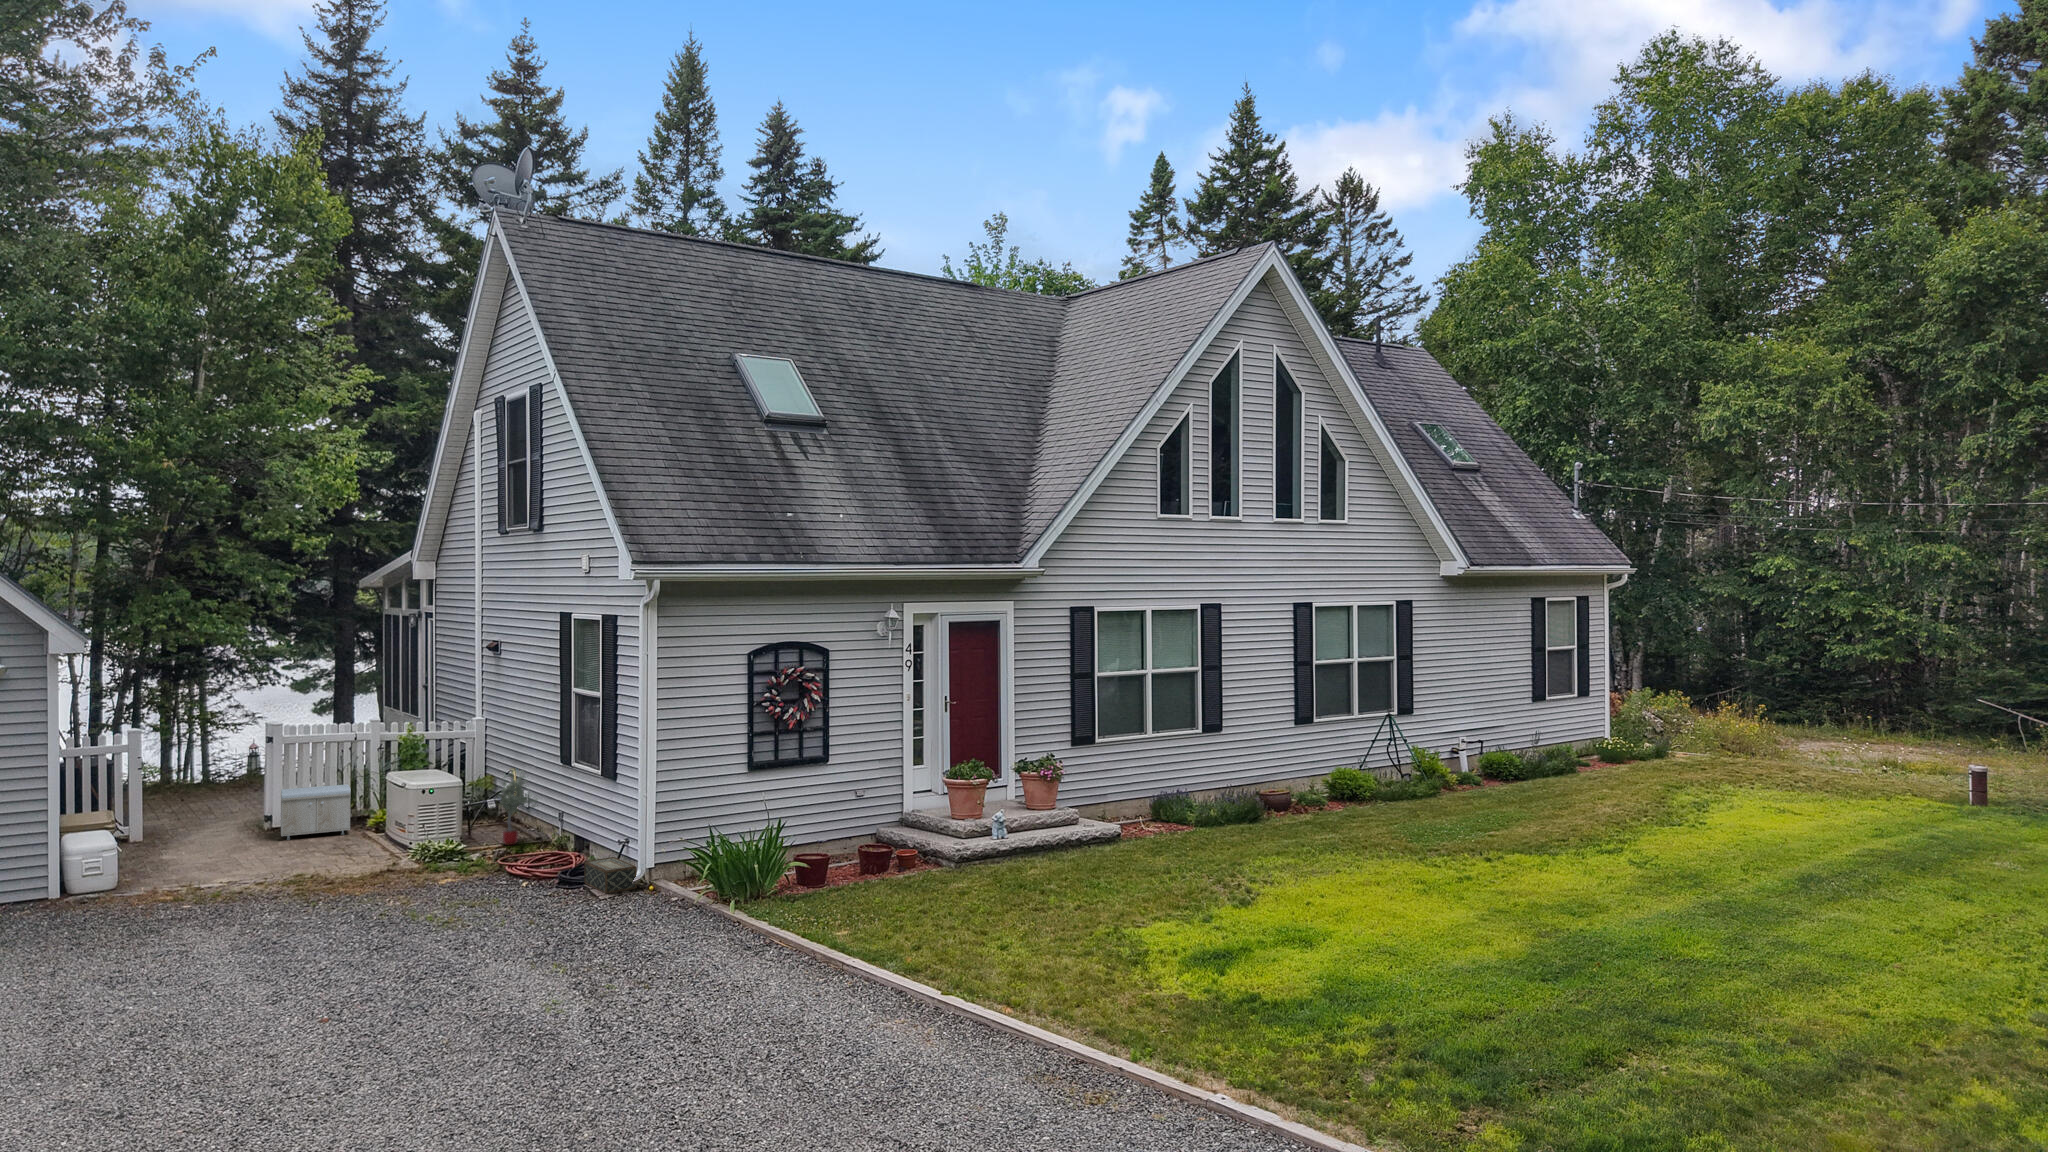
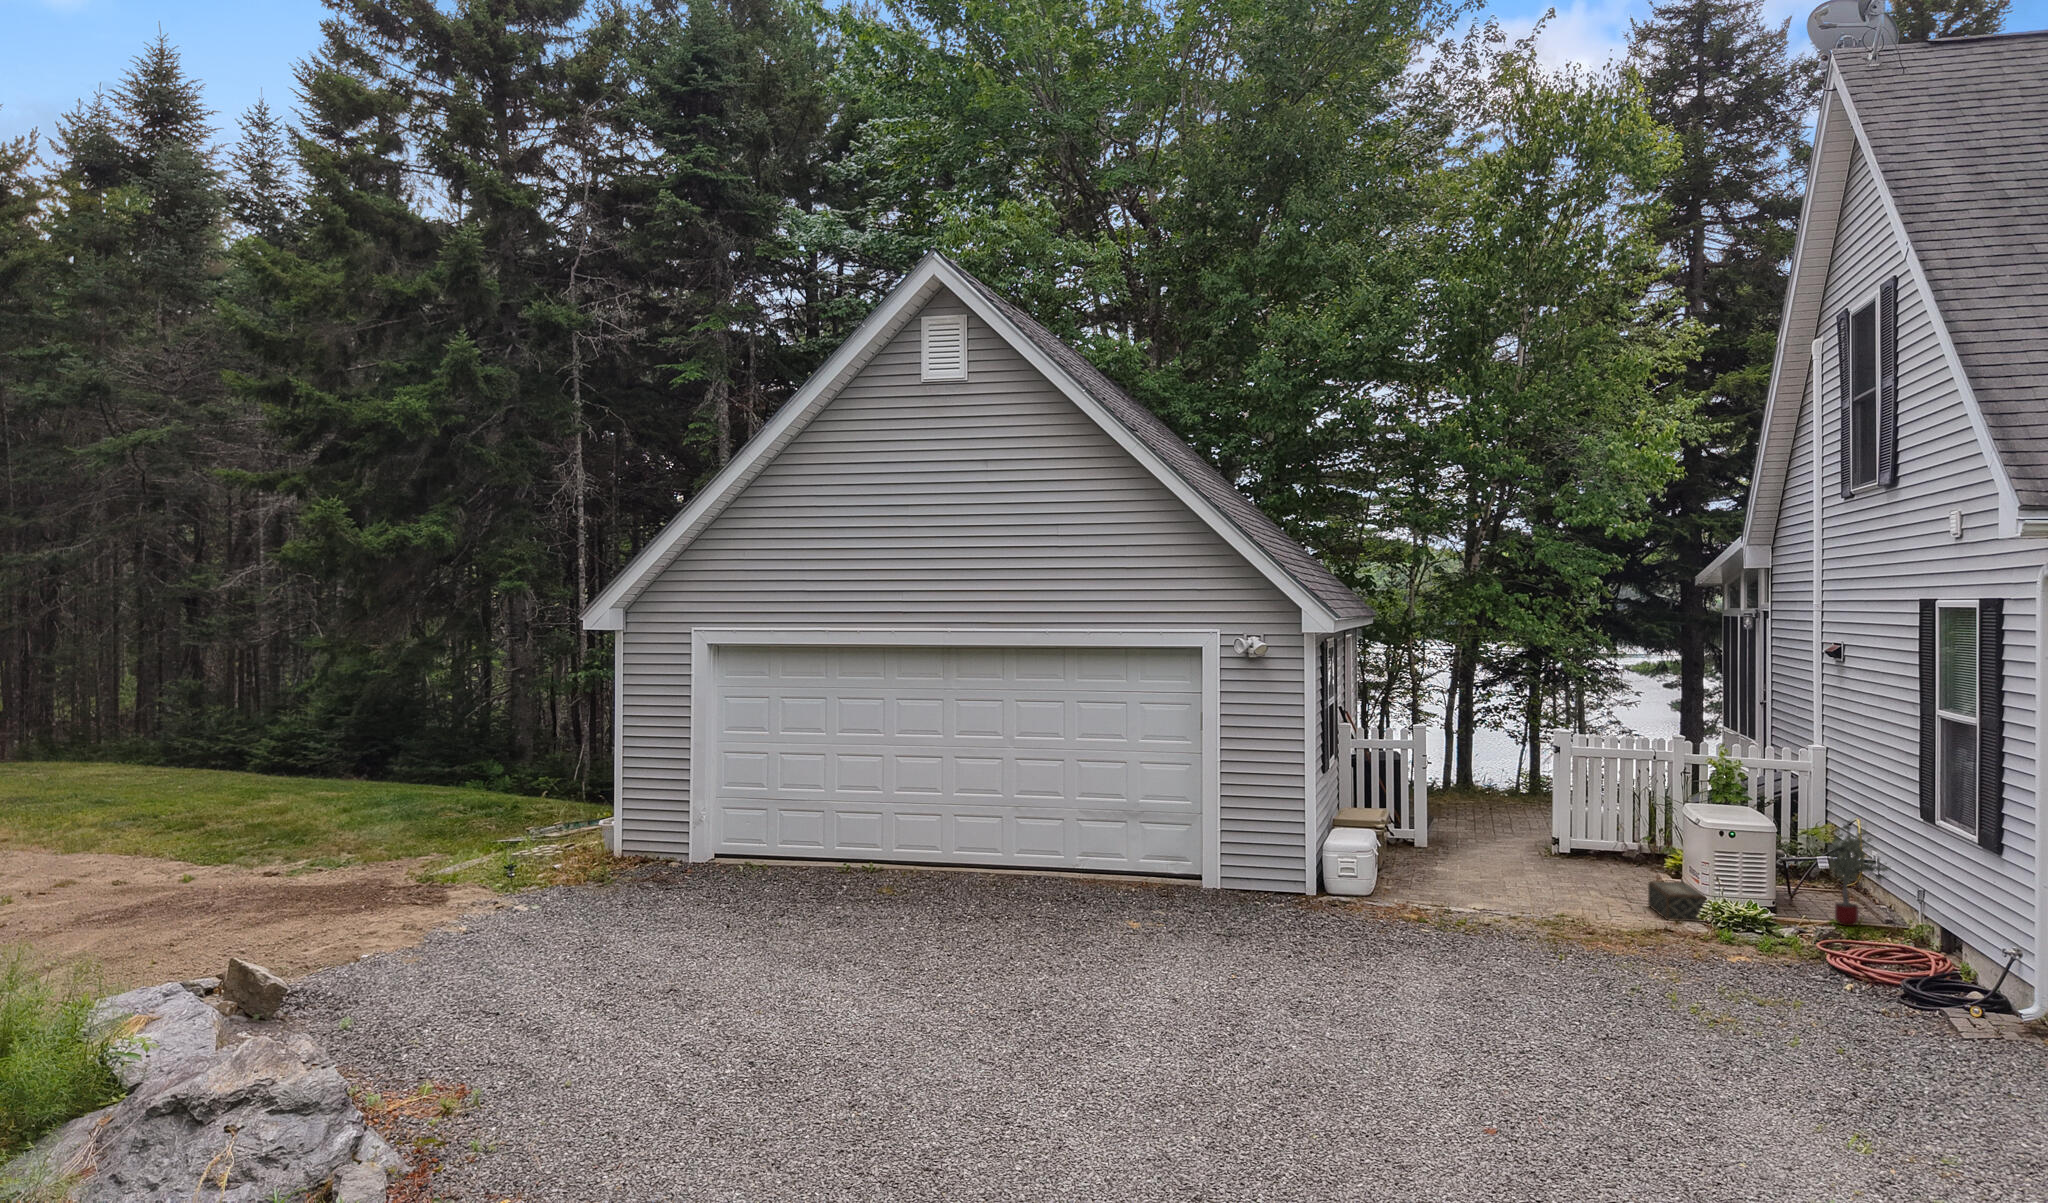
storage bench: present [281,784,351,840] -> none [1568,807,1646,872]
woven basket: present [584,857,637,893] -> present [1648,881,1706,922]

